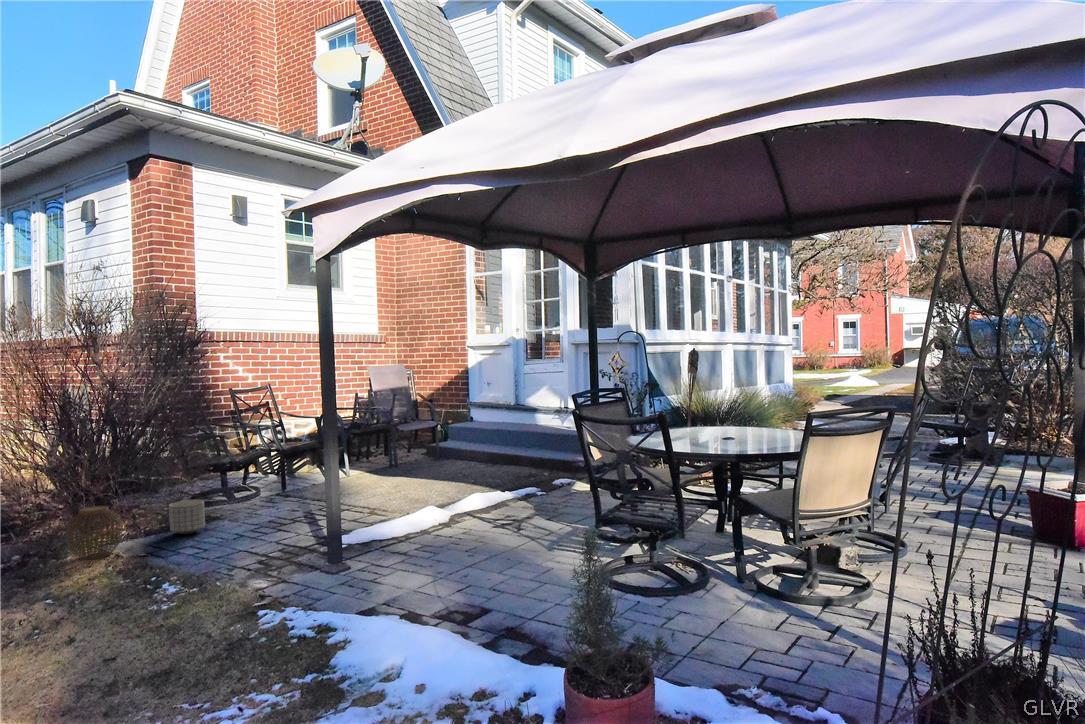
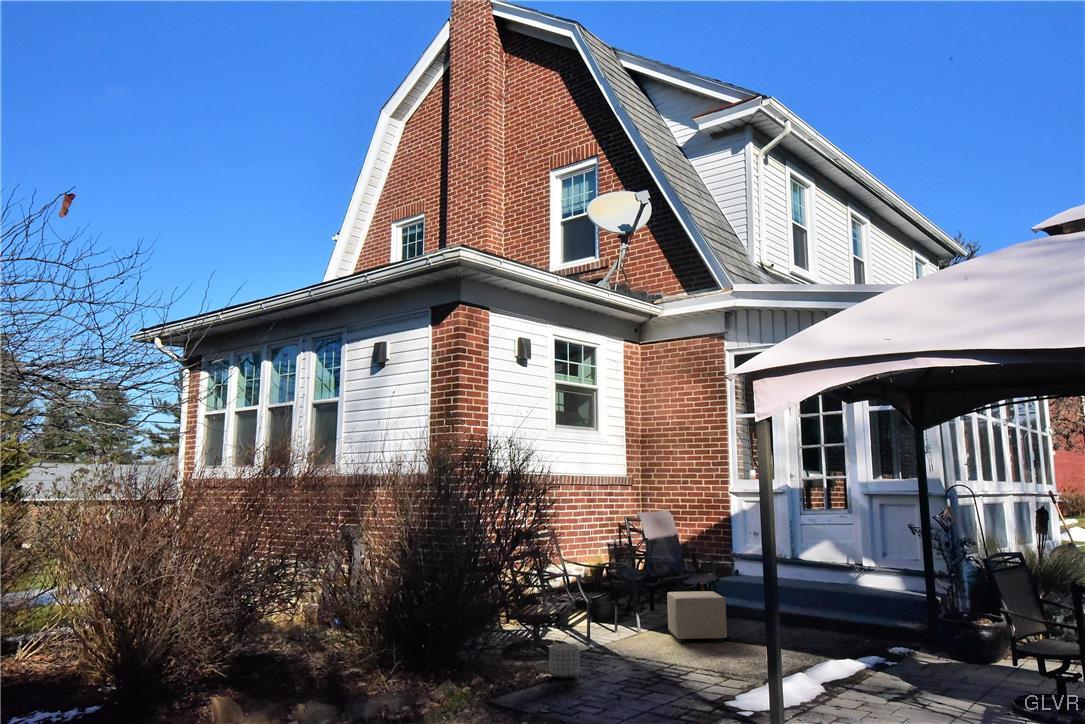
ottoman: none [355,440,408,489] -> present [667,591,727,643]
woven basket: present [66,505,122,560] -> none [487,644,531,698]

